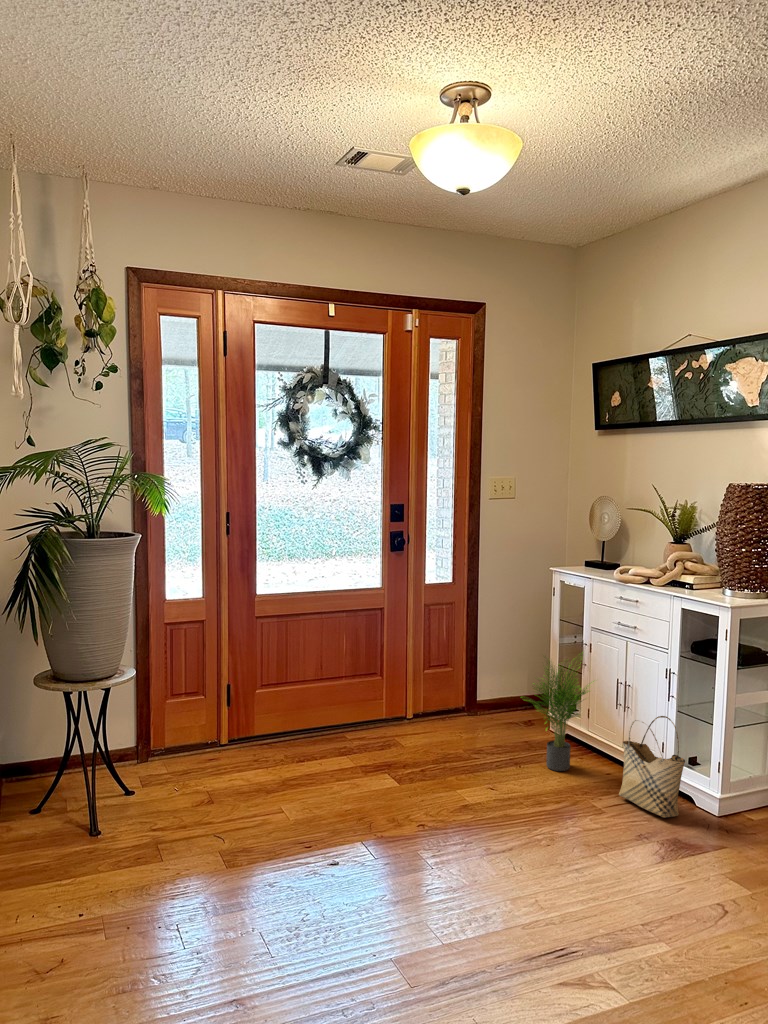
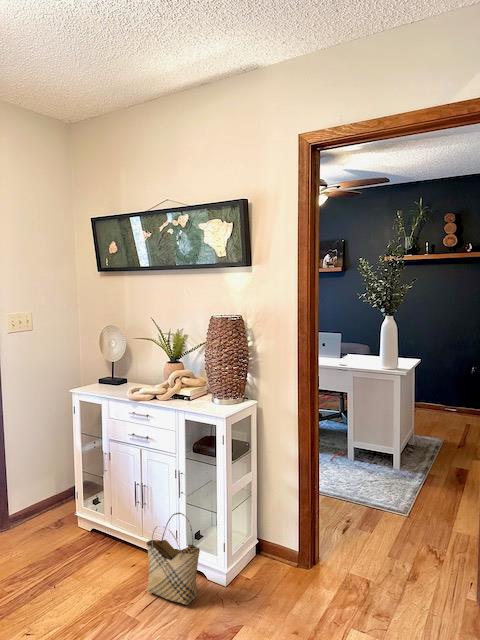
potted plant: present [528,662,594,771] -> none [46,465,122,579]

